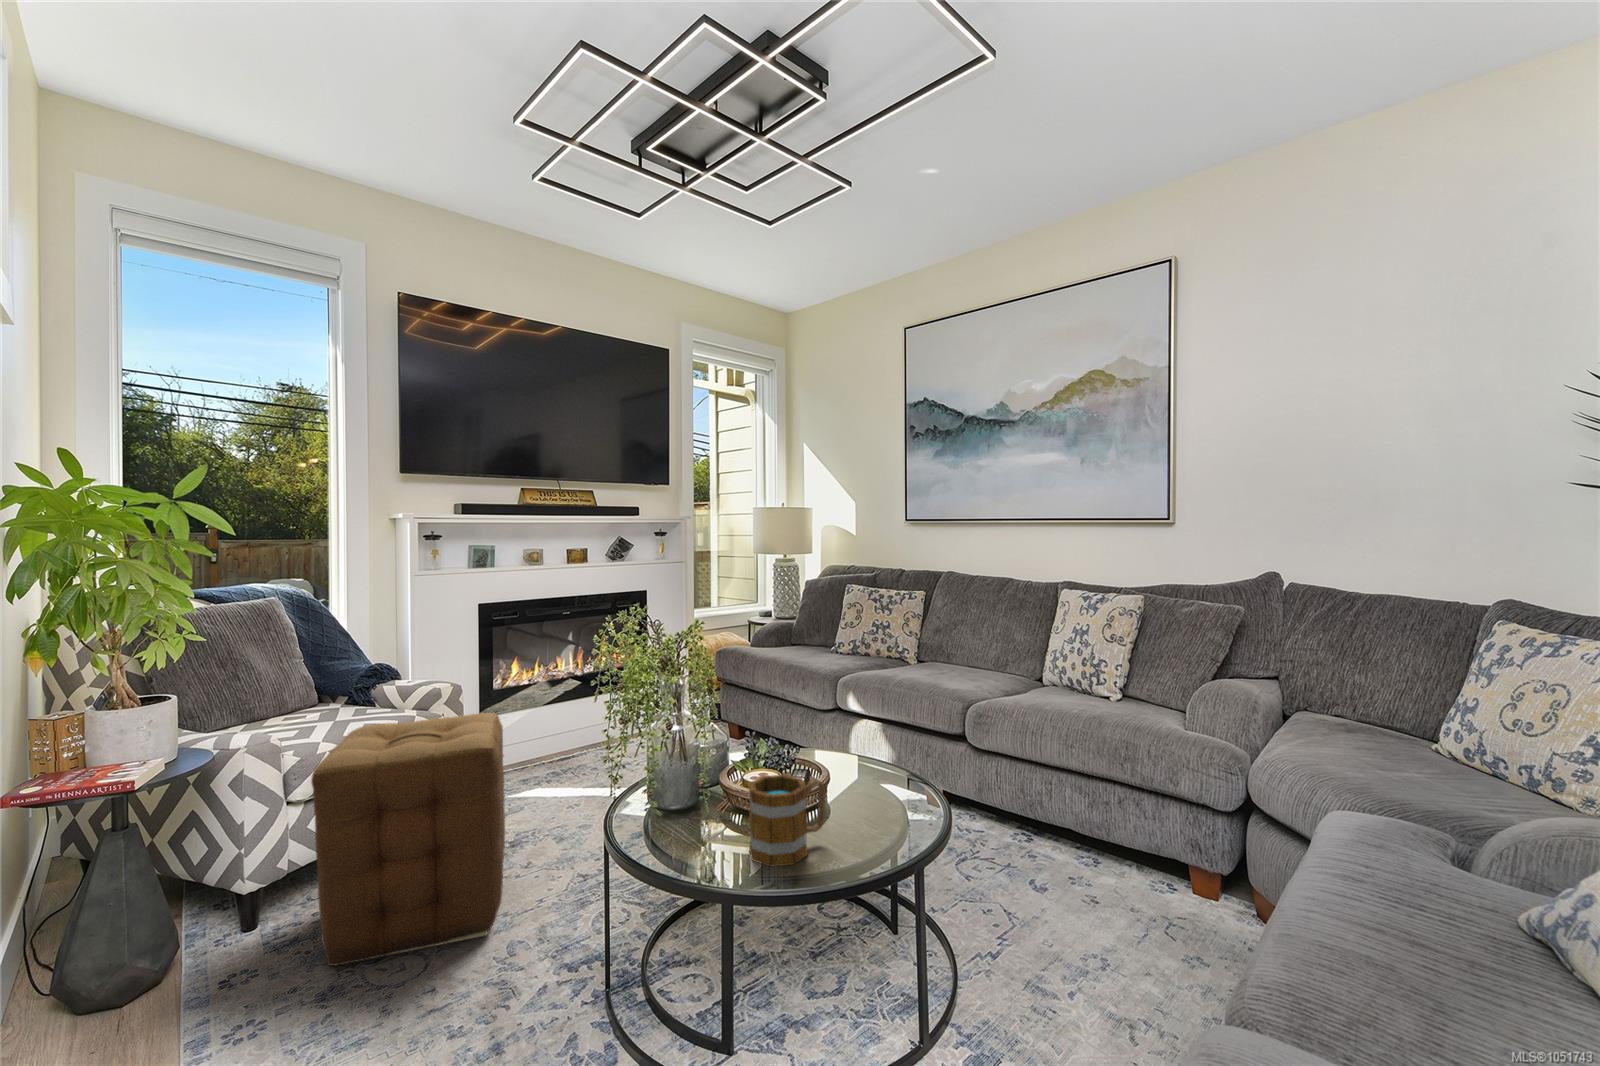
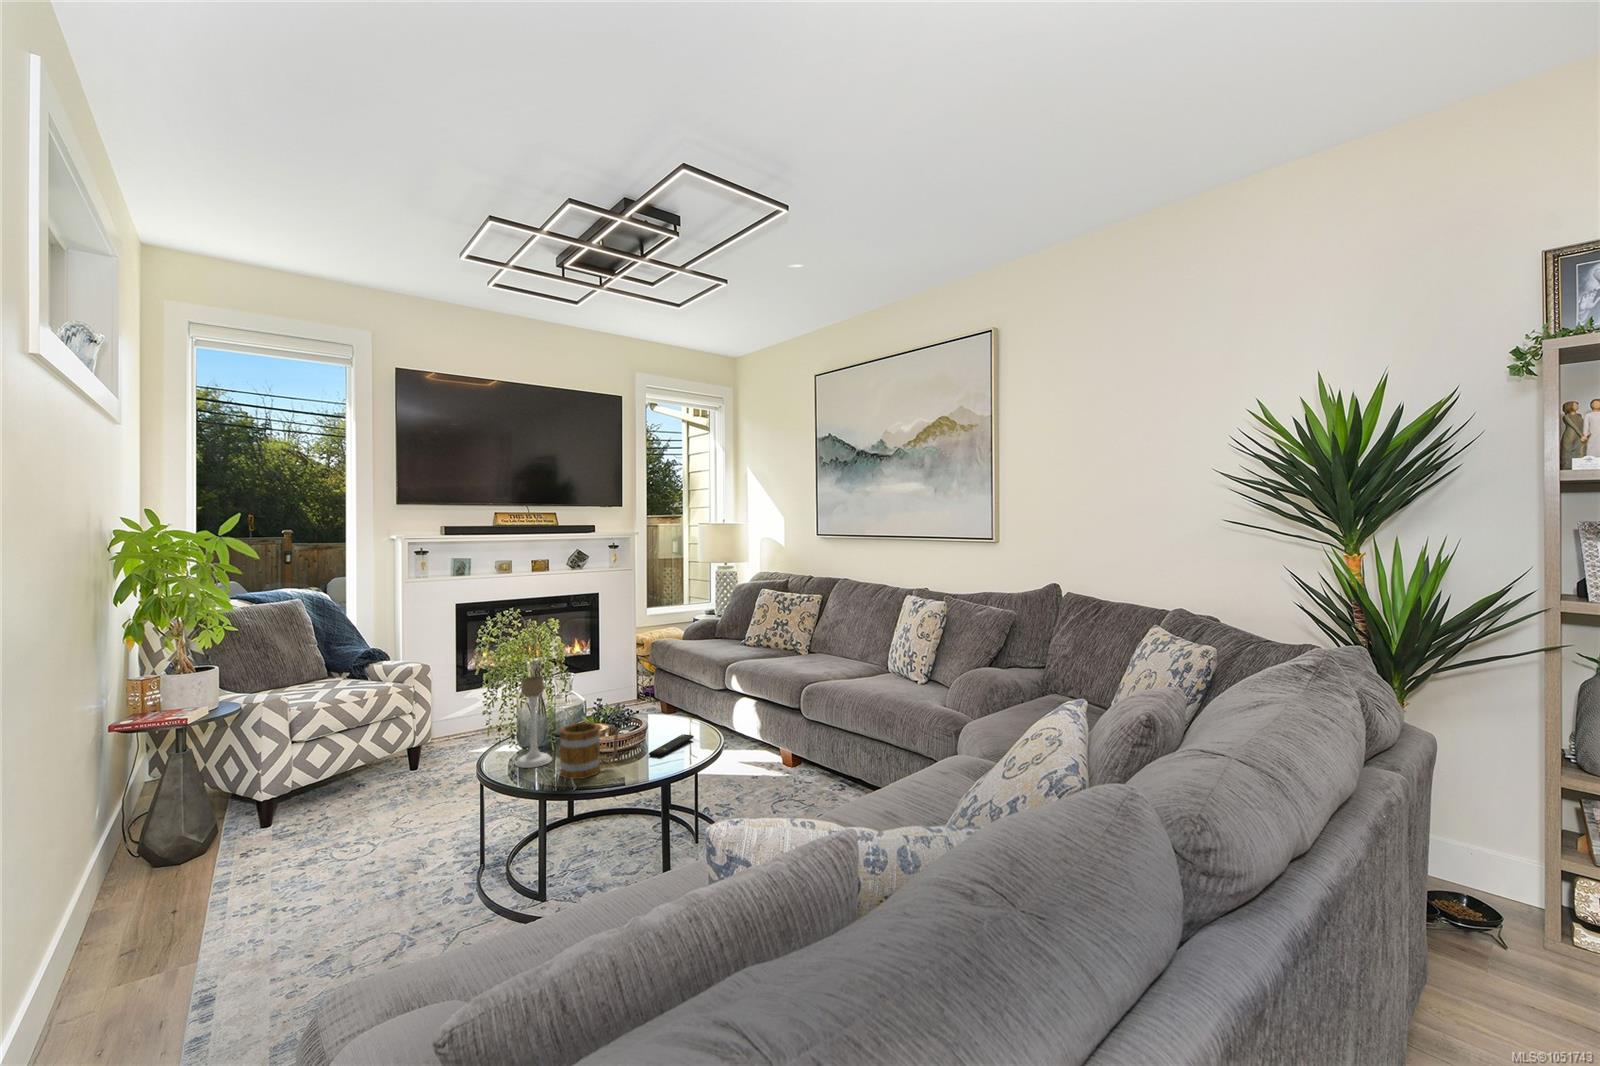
candle holder: none [665,705,718,847] -> present [515,676,552,768]
ottoman: present [311,713,505,966] -> none [300,684,446,848]
remote control: none [853,782,890,822] -> present [649,734,694,758]

